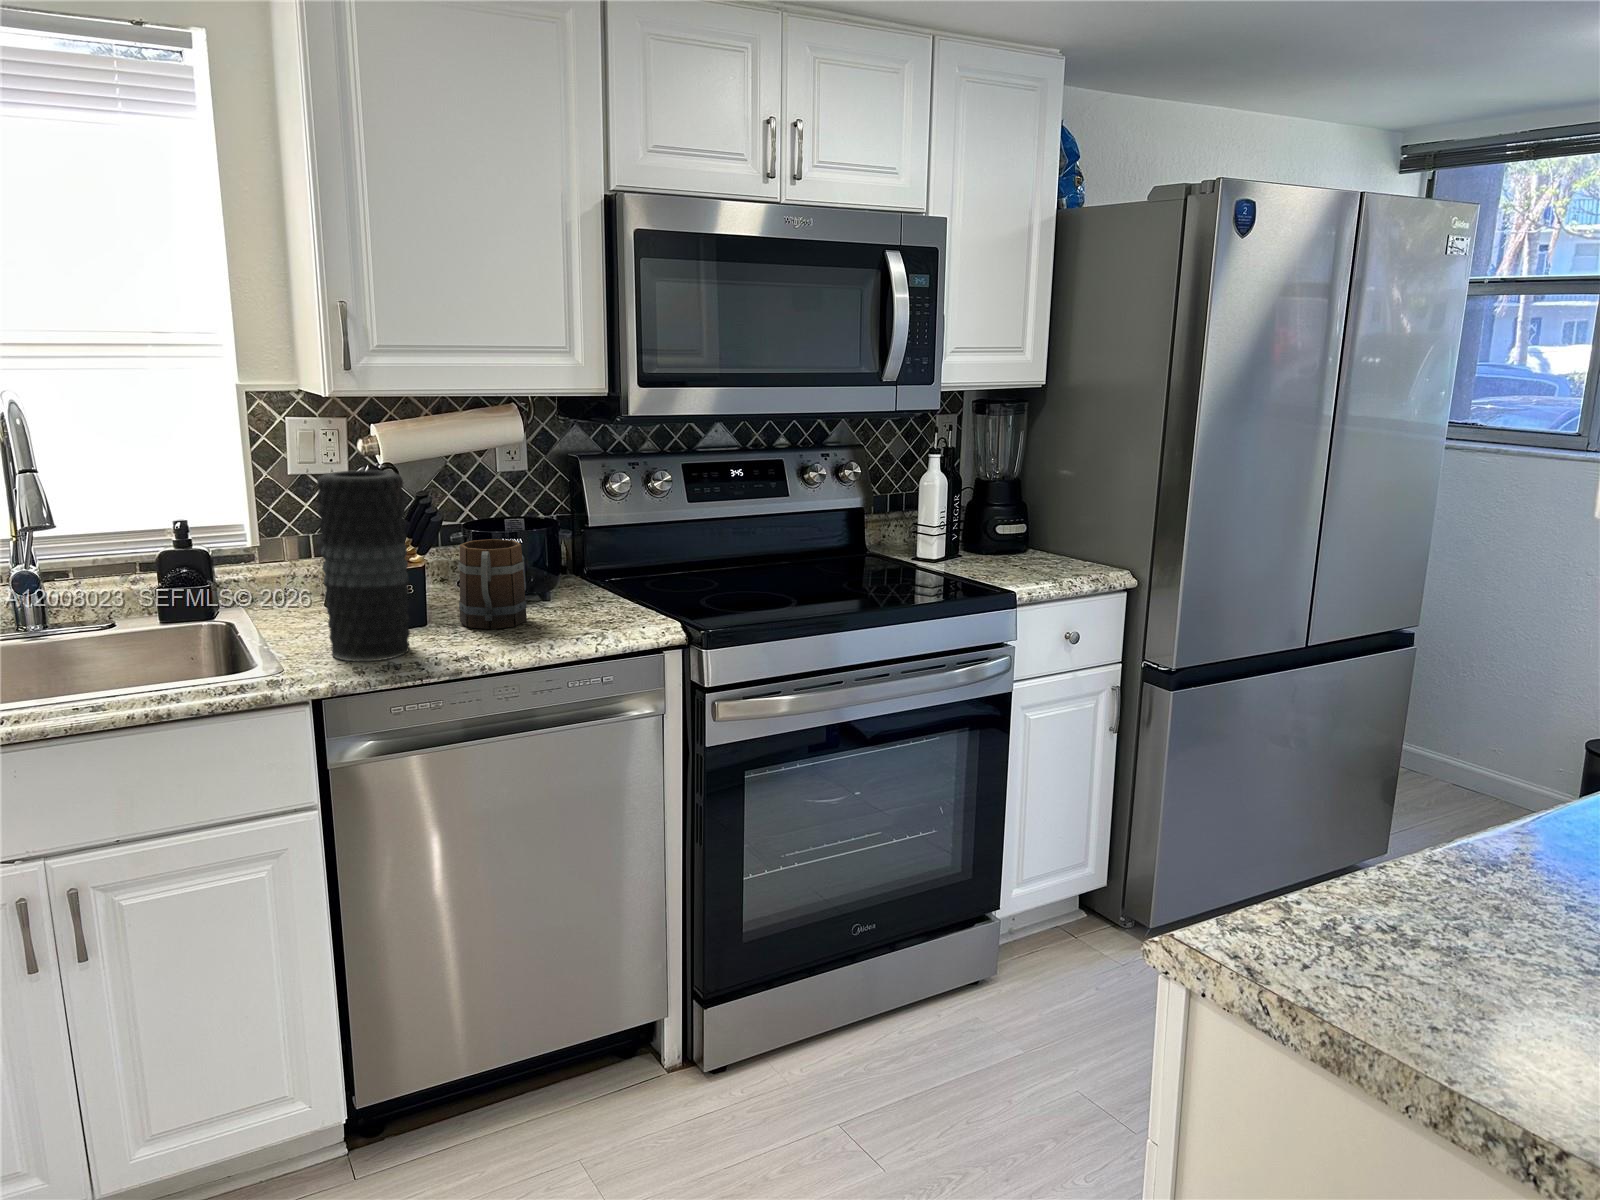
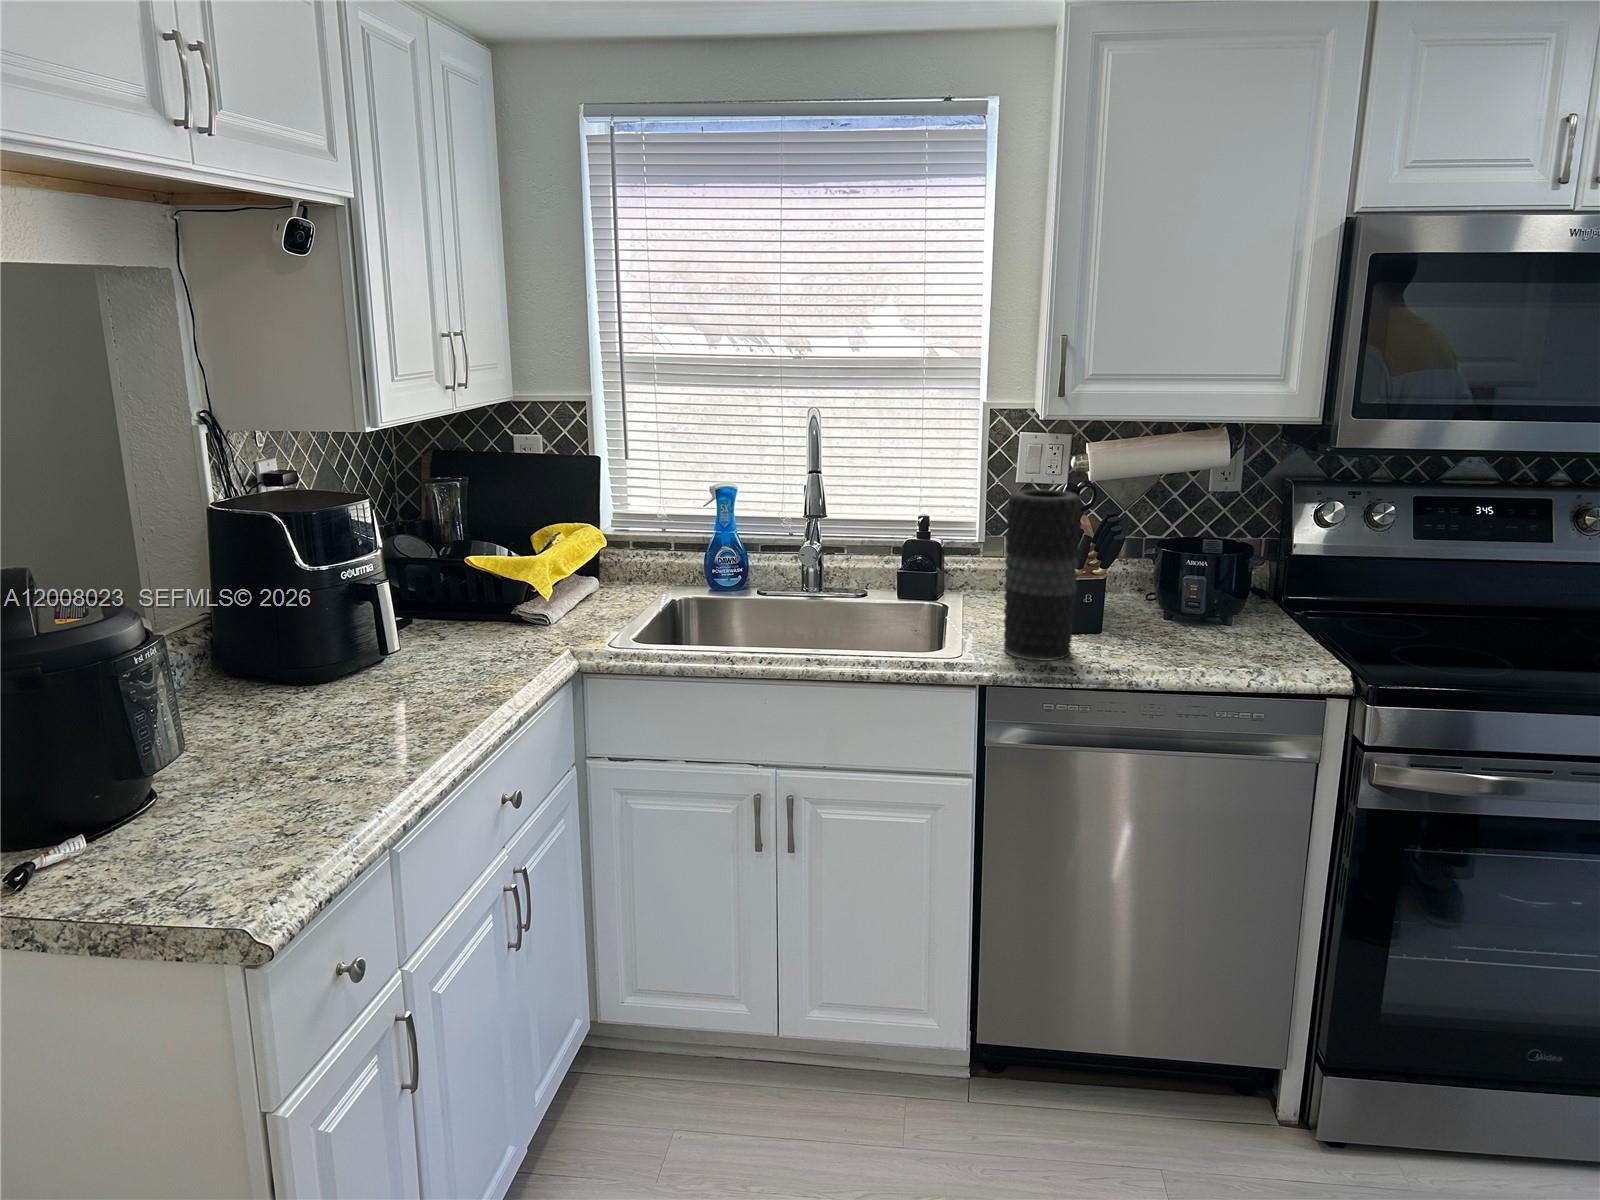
mug: present [459,539,527,629] -> none [1130,560,1197,648]

